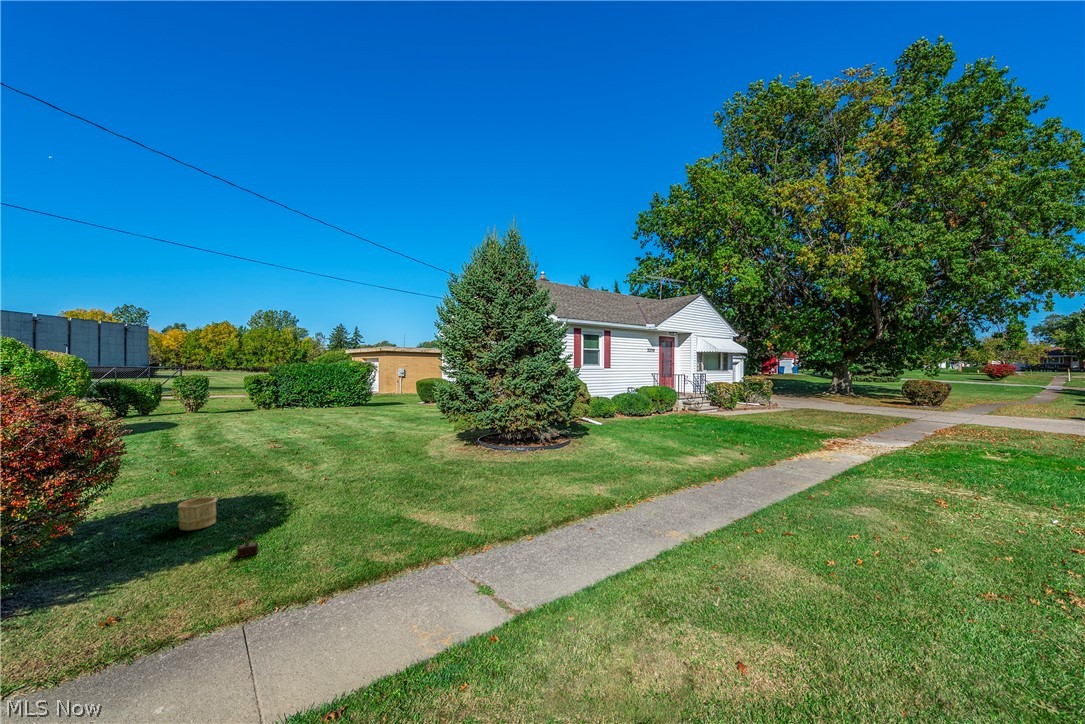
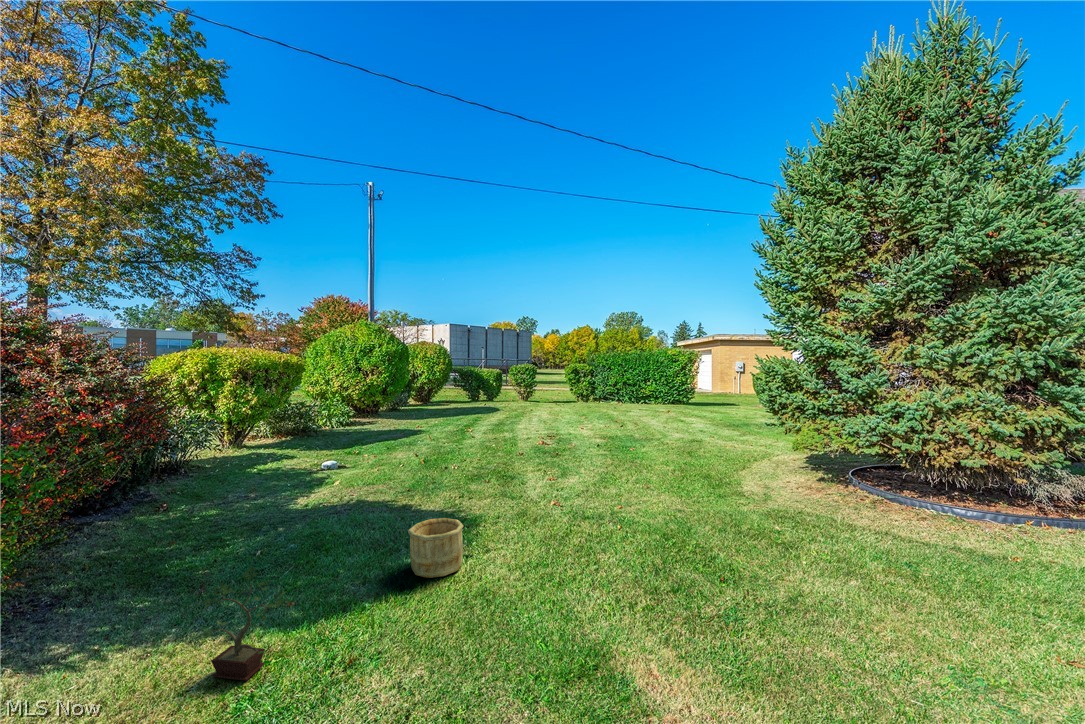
wooden bucket: present [178,497,217,530] -> present [408,518,463,578]

